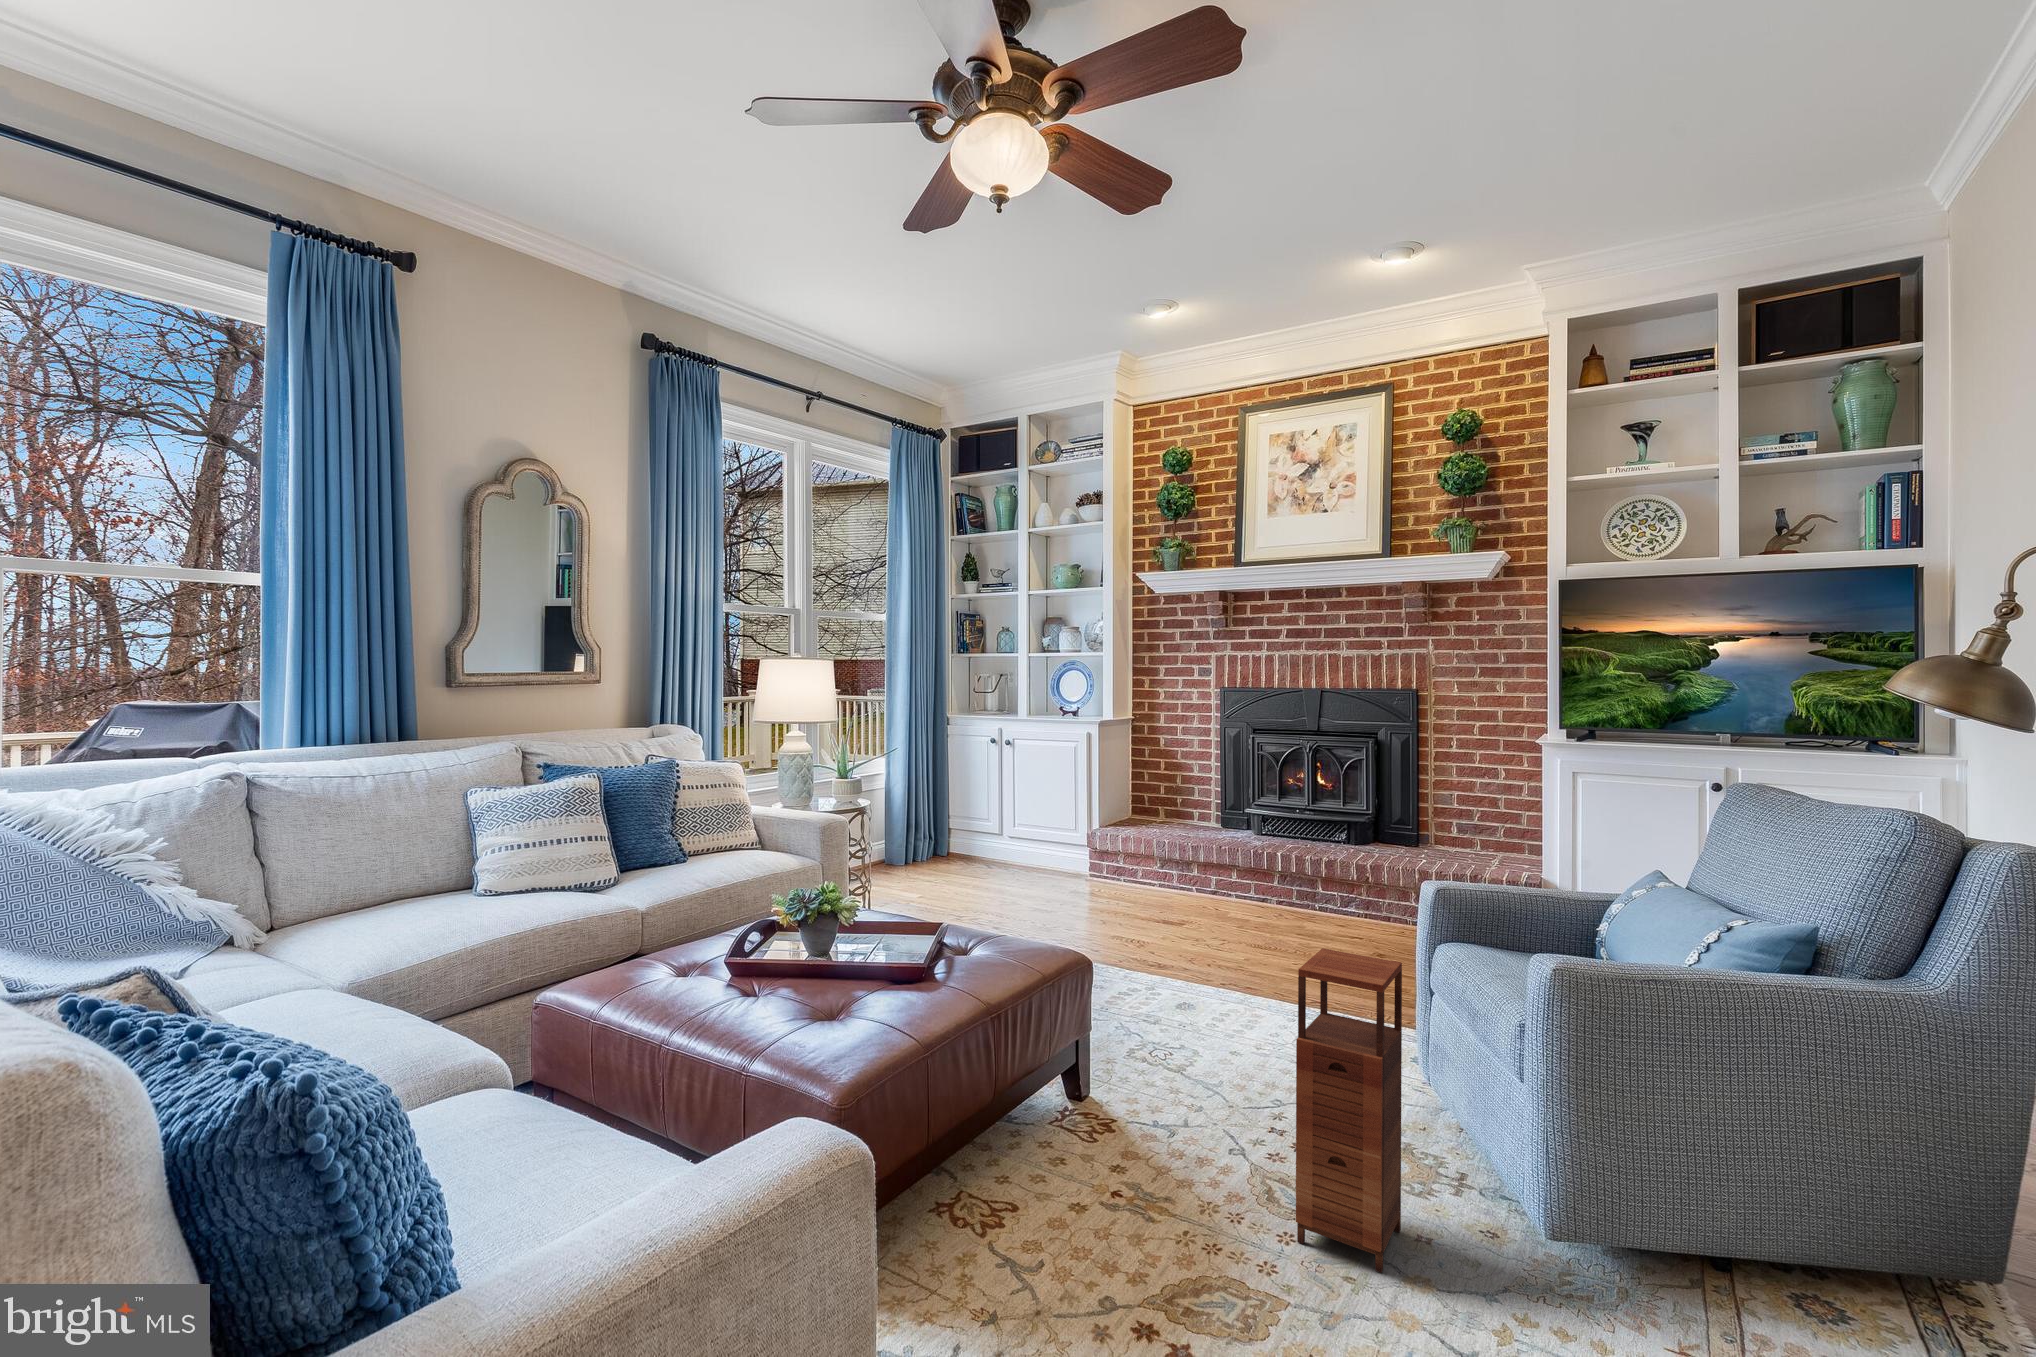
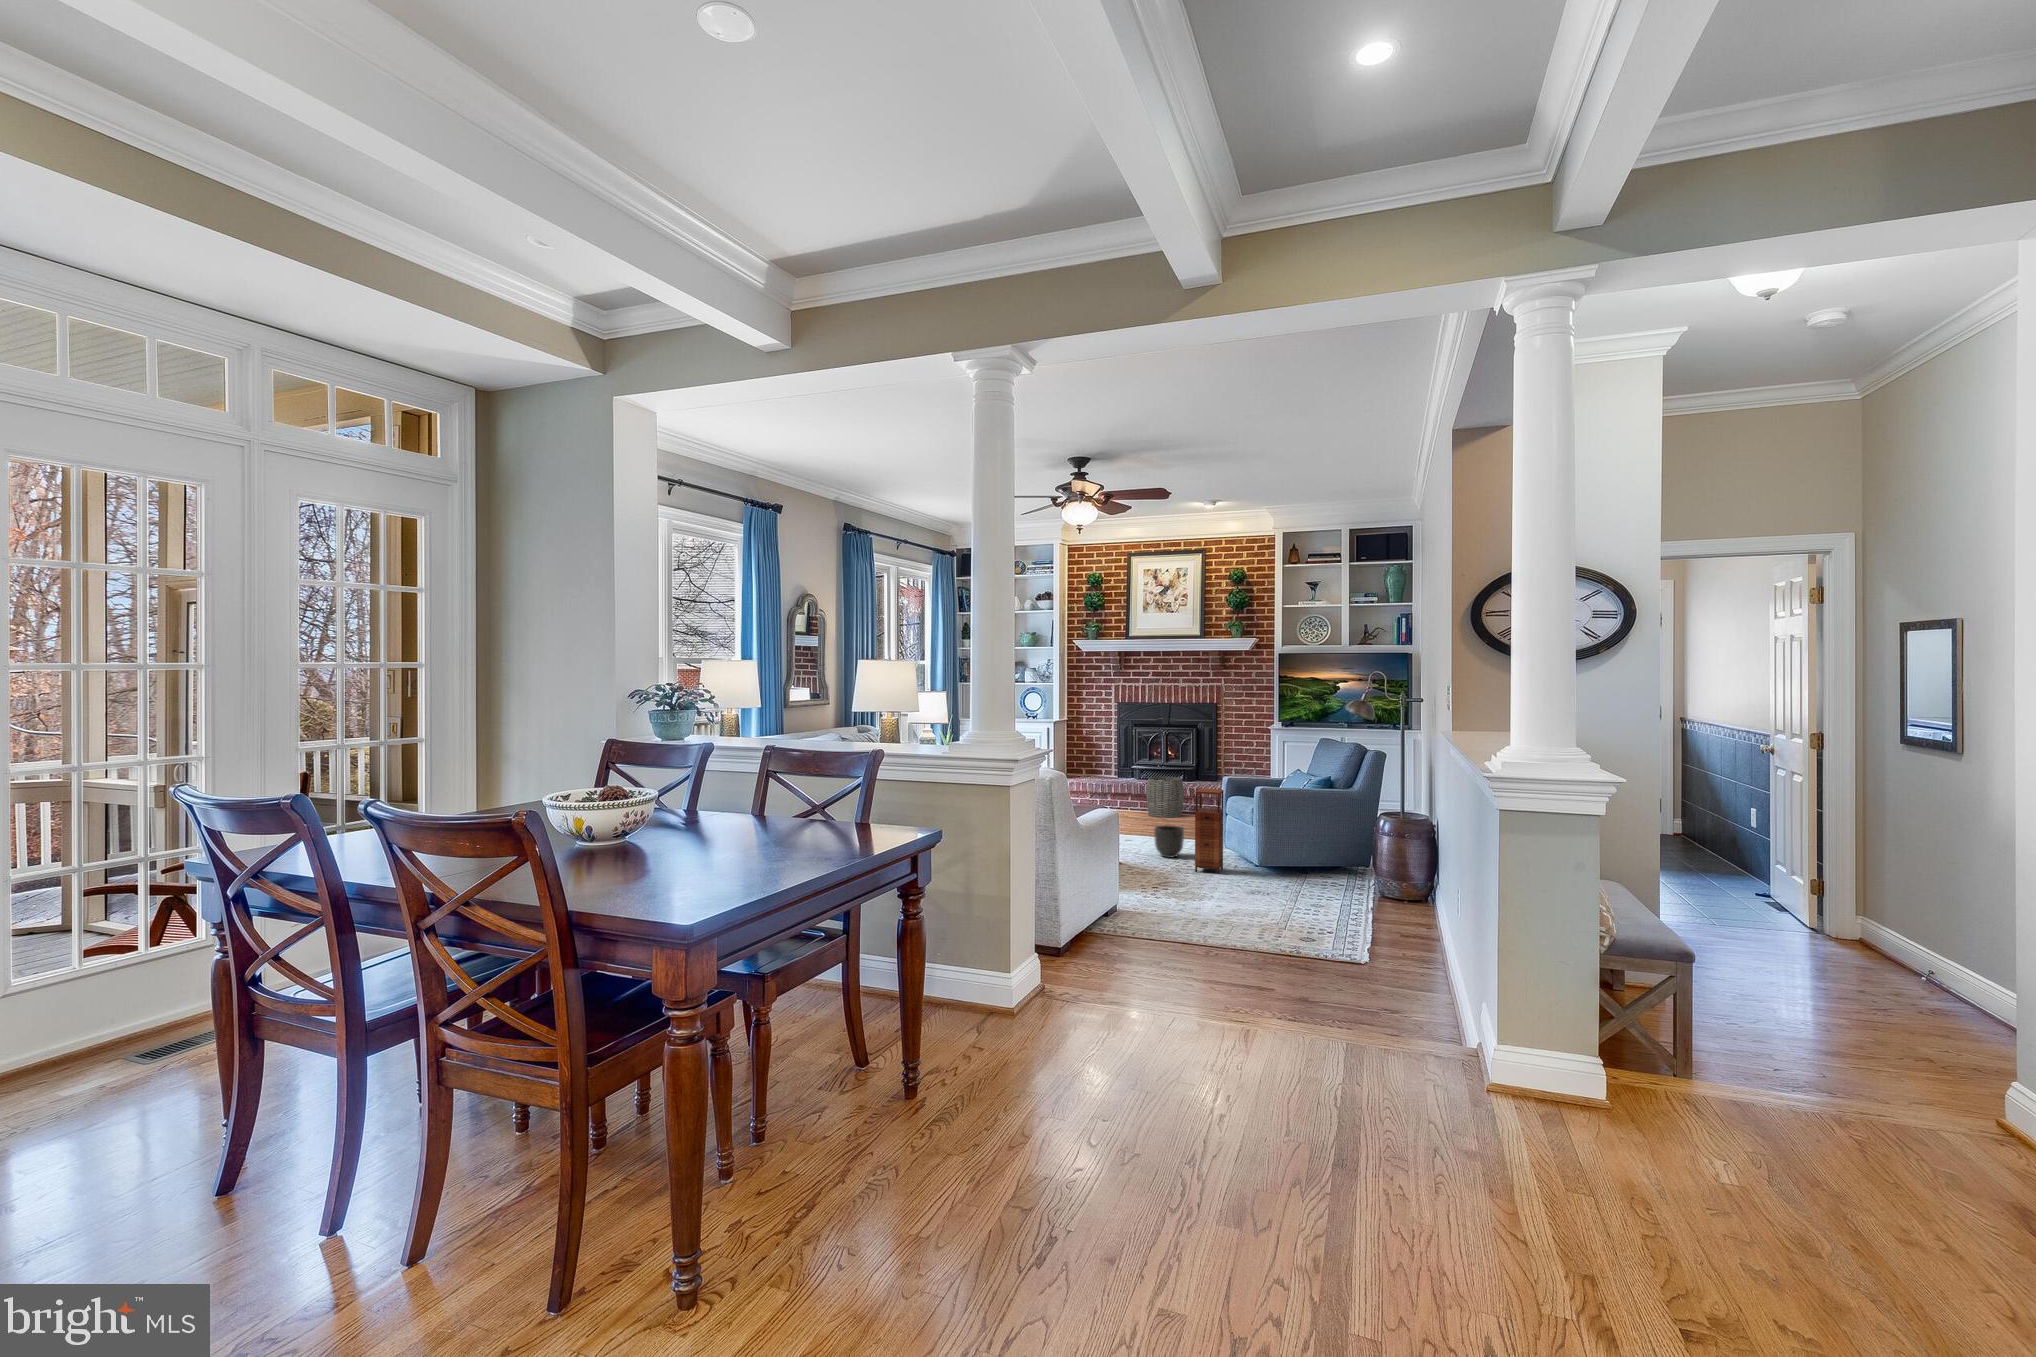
woven basket: none [1264,834,1343,924] -> present [1146,777,1184,818]
planter: none [1205,1014,1290,1119] -> present [1154,825,1184,858]

